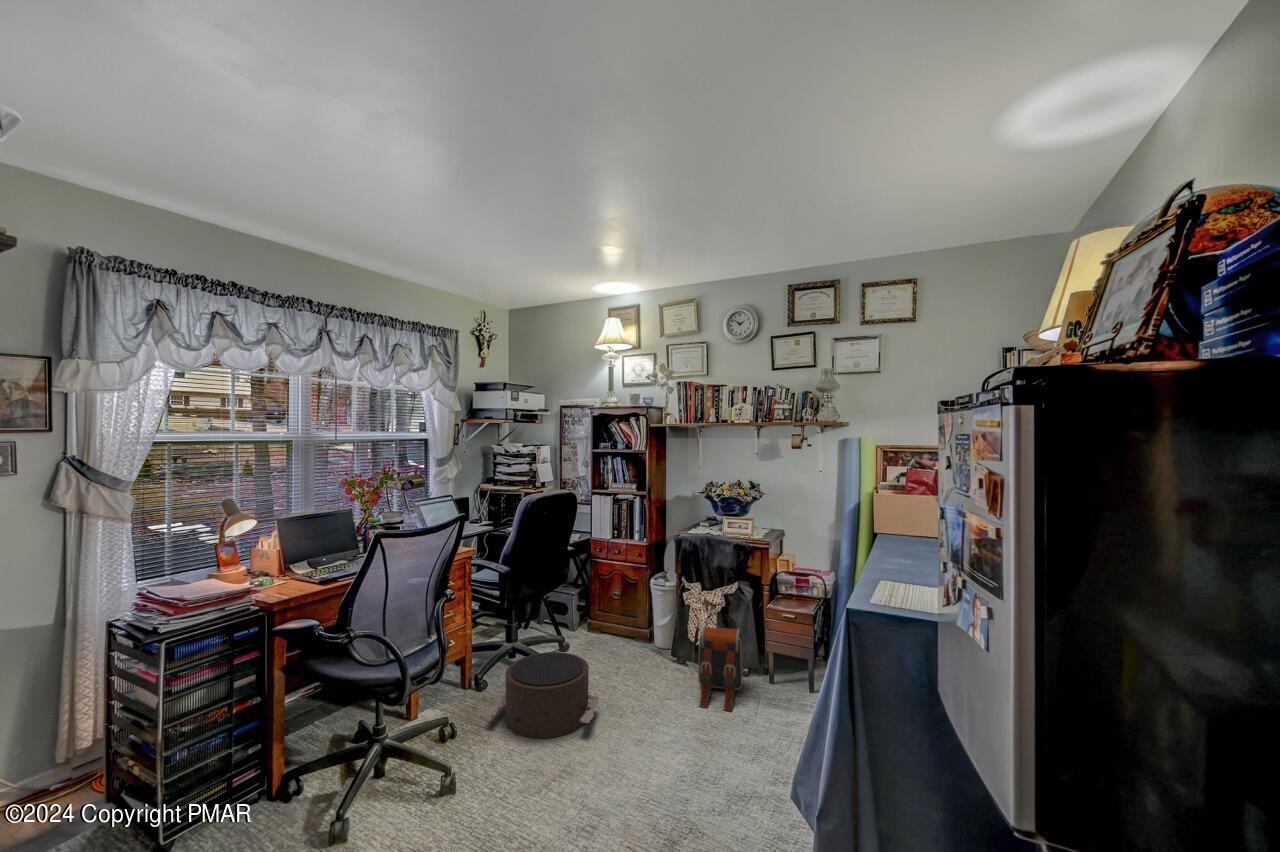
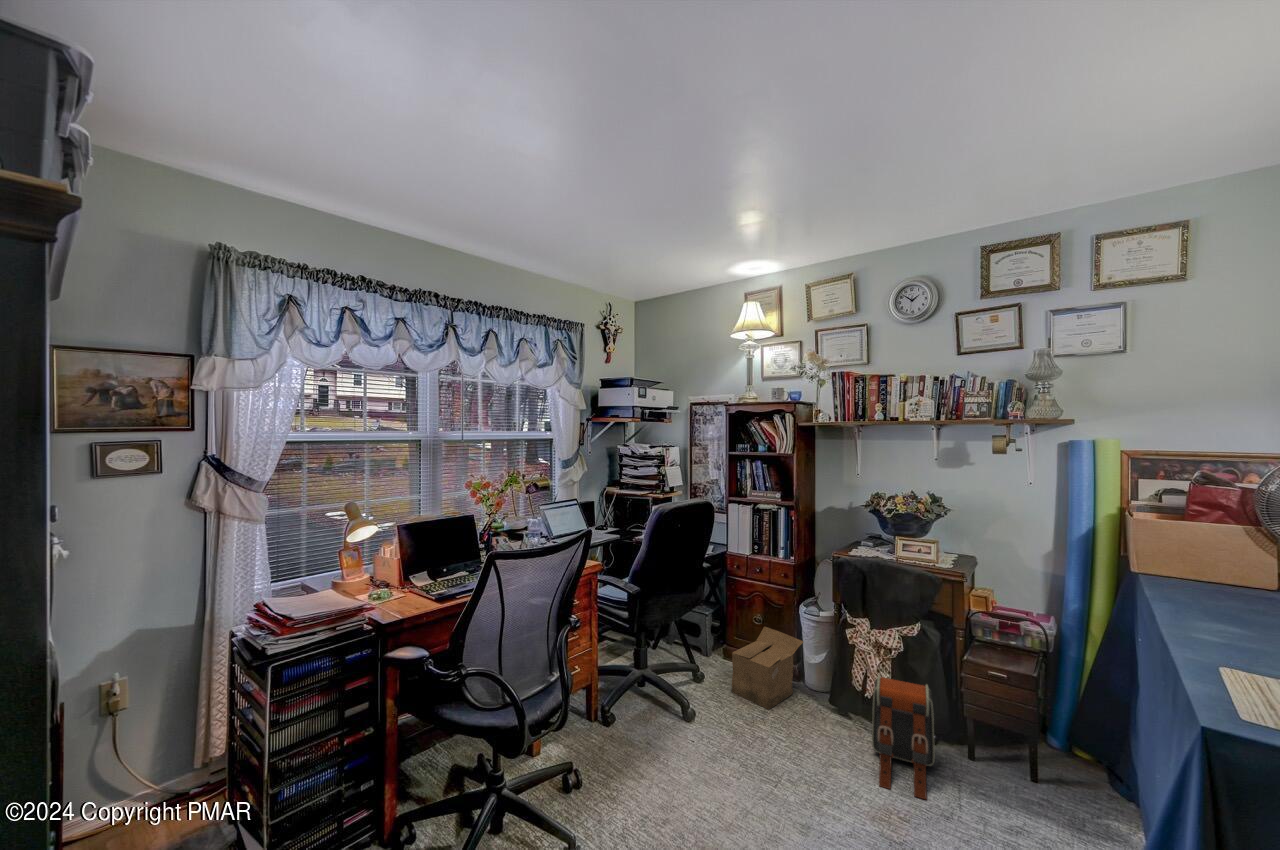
cardboard box: none [592,599,653,665] -> present [732,627,803,709]
pouf: present [487,652,599,739] -> none [616,692,748,808]

